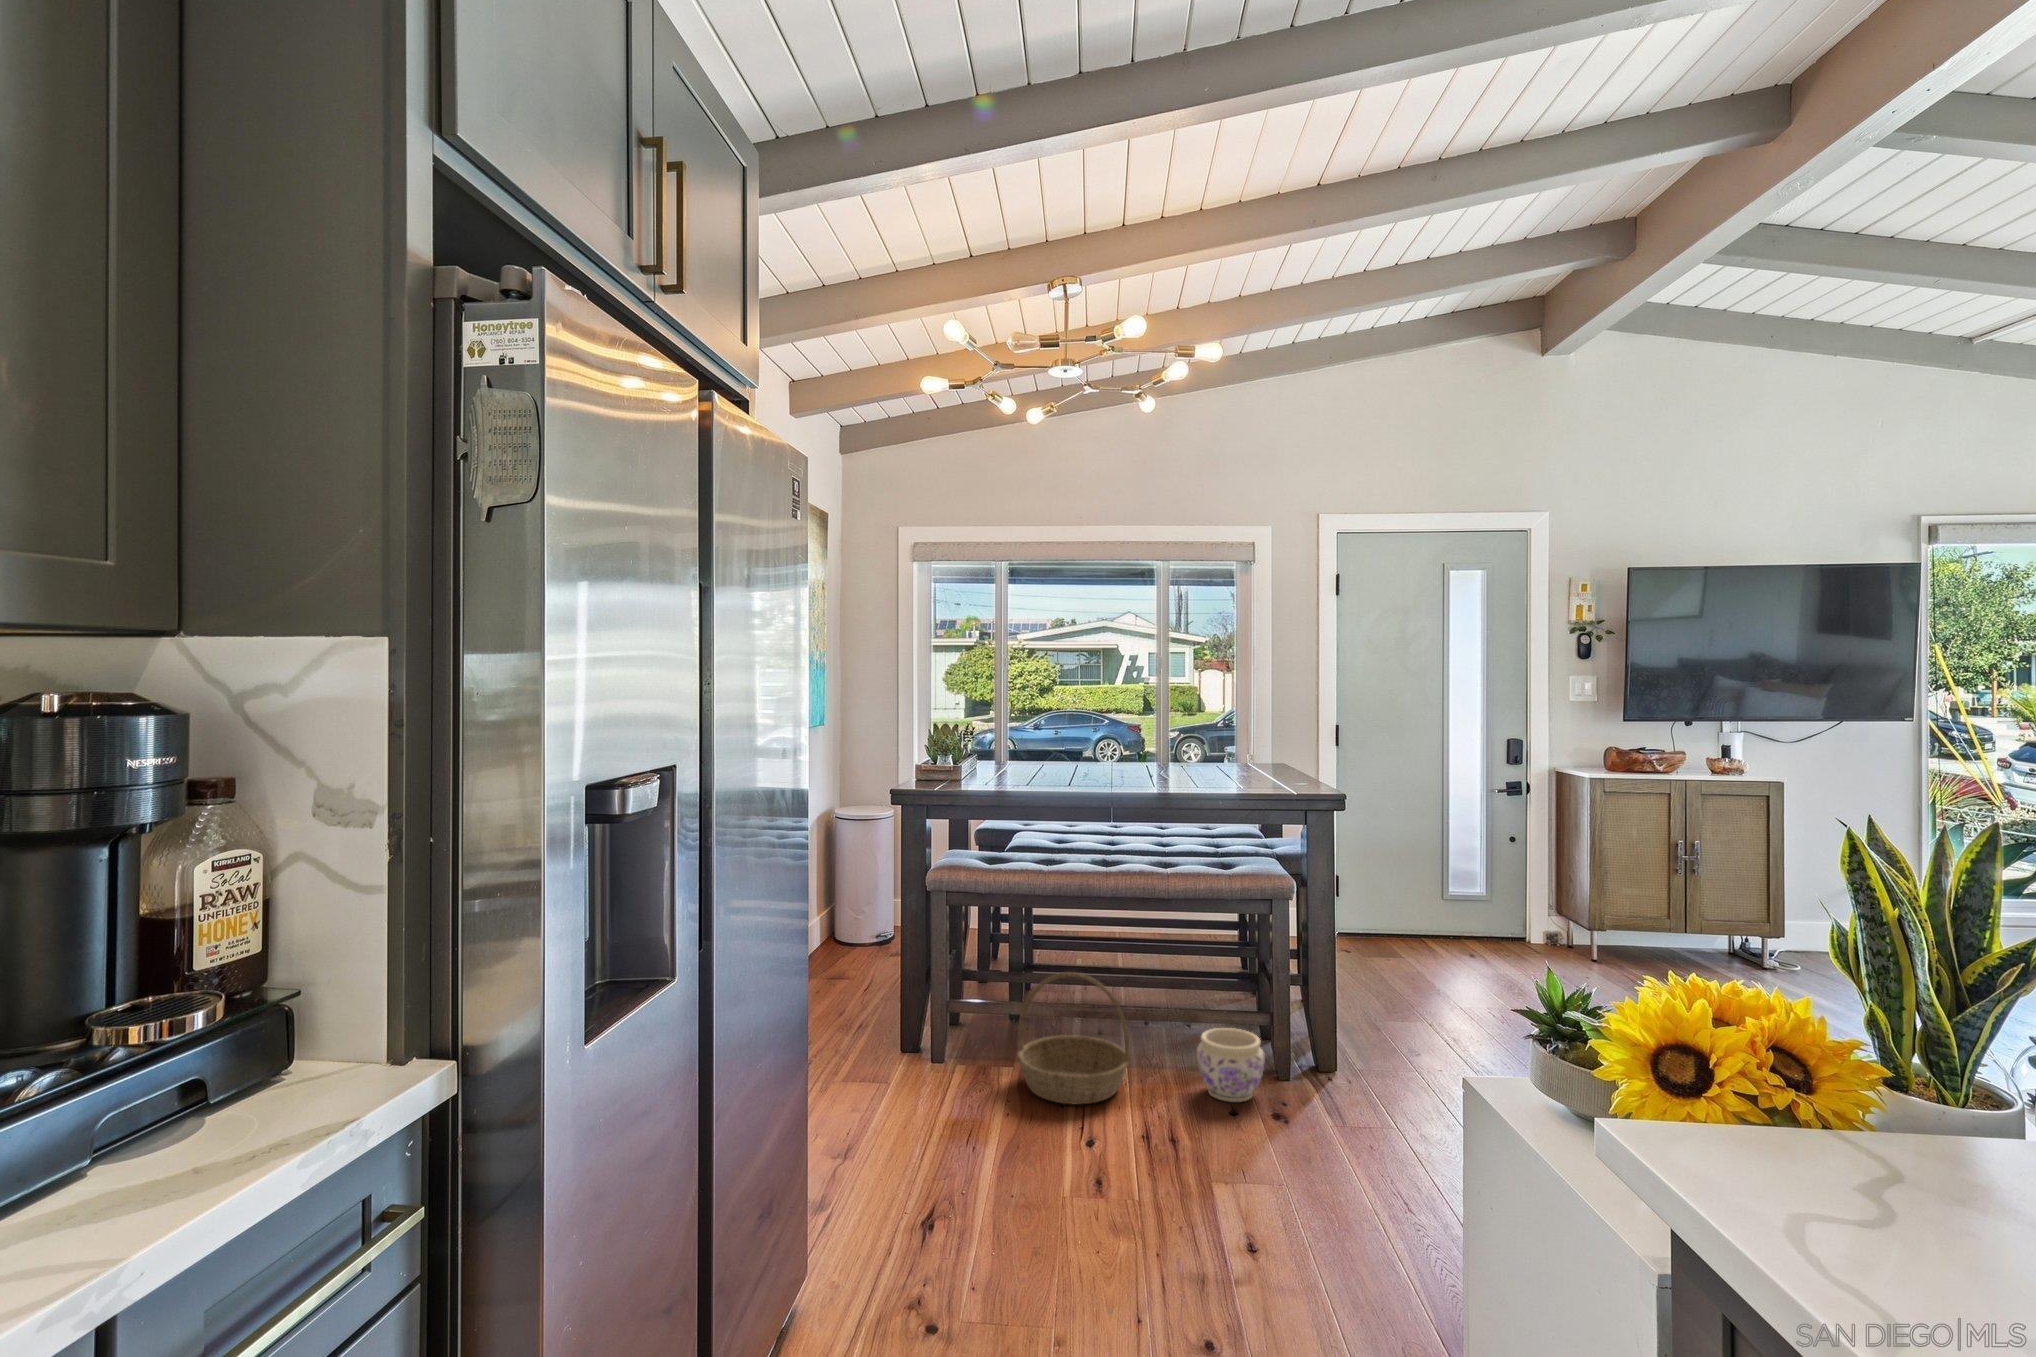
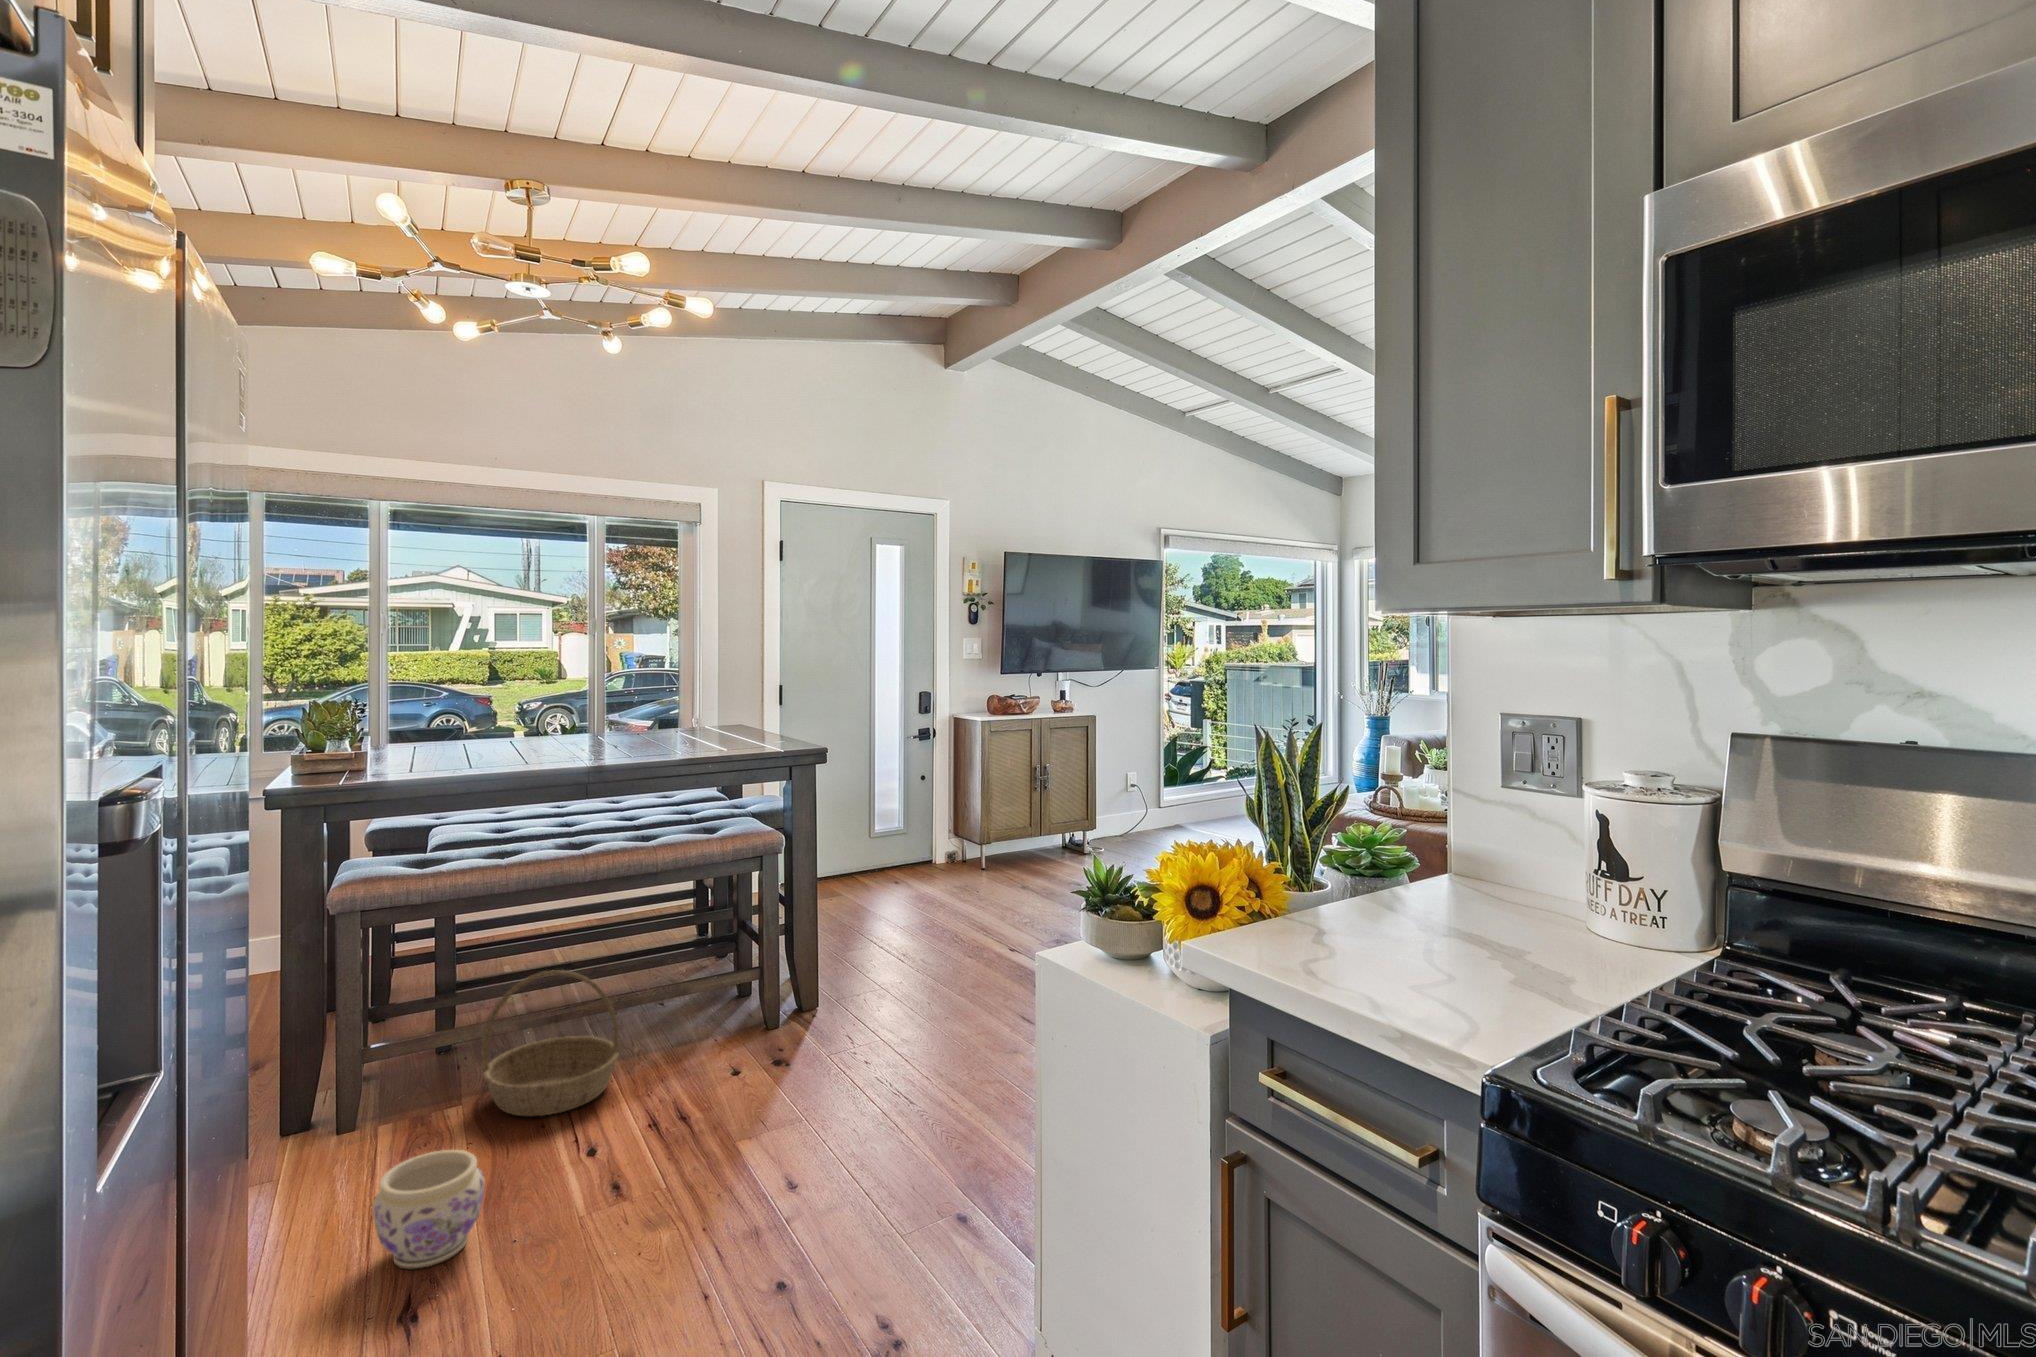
planter: present [1197,1028,1265,1103] -> present [372,1150,485,1269]

